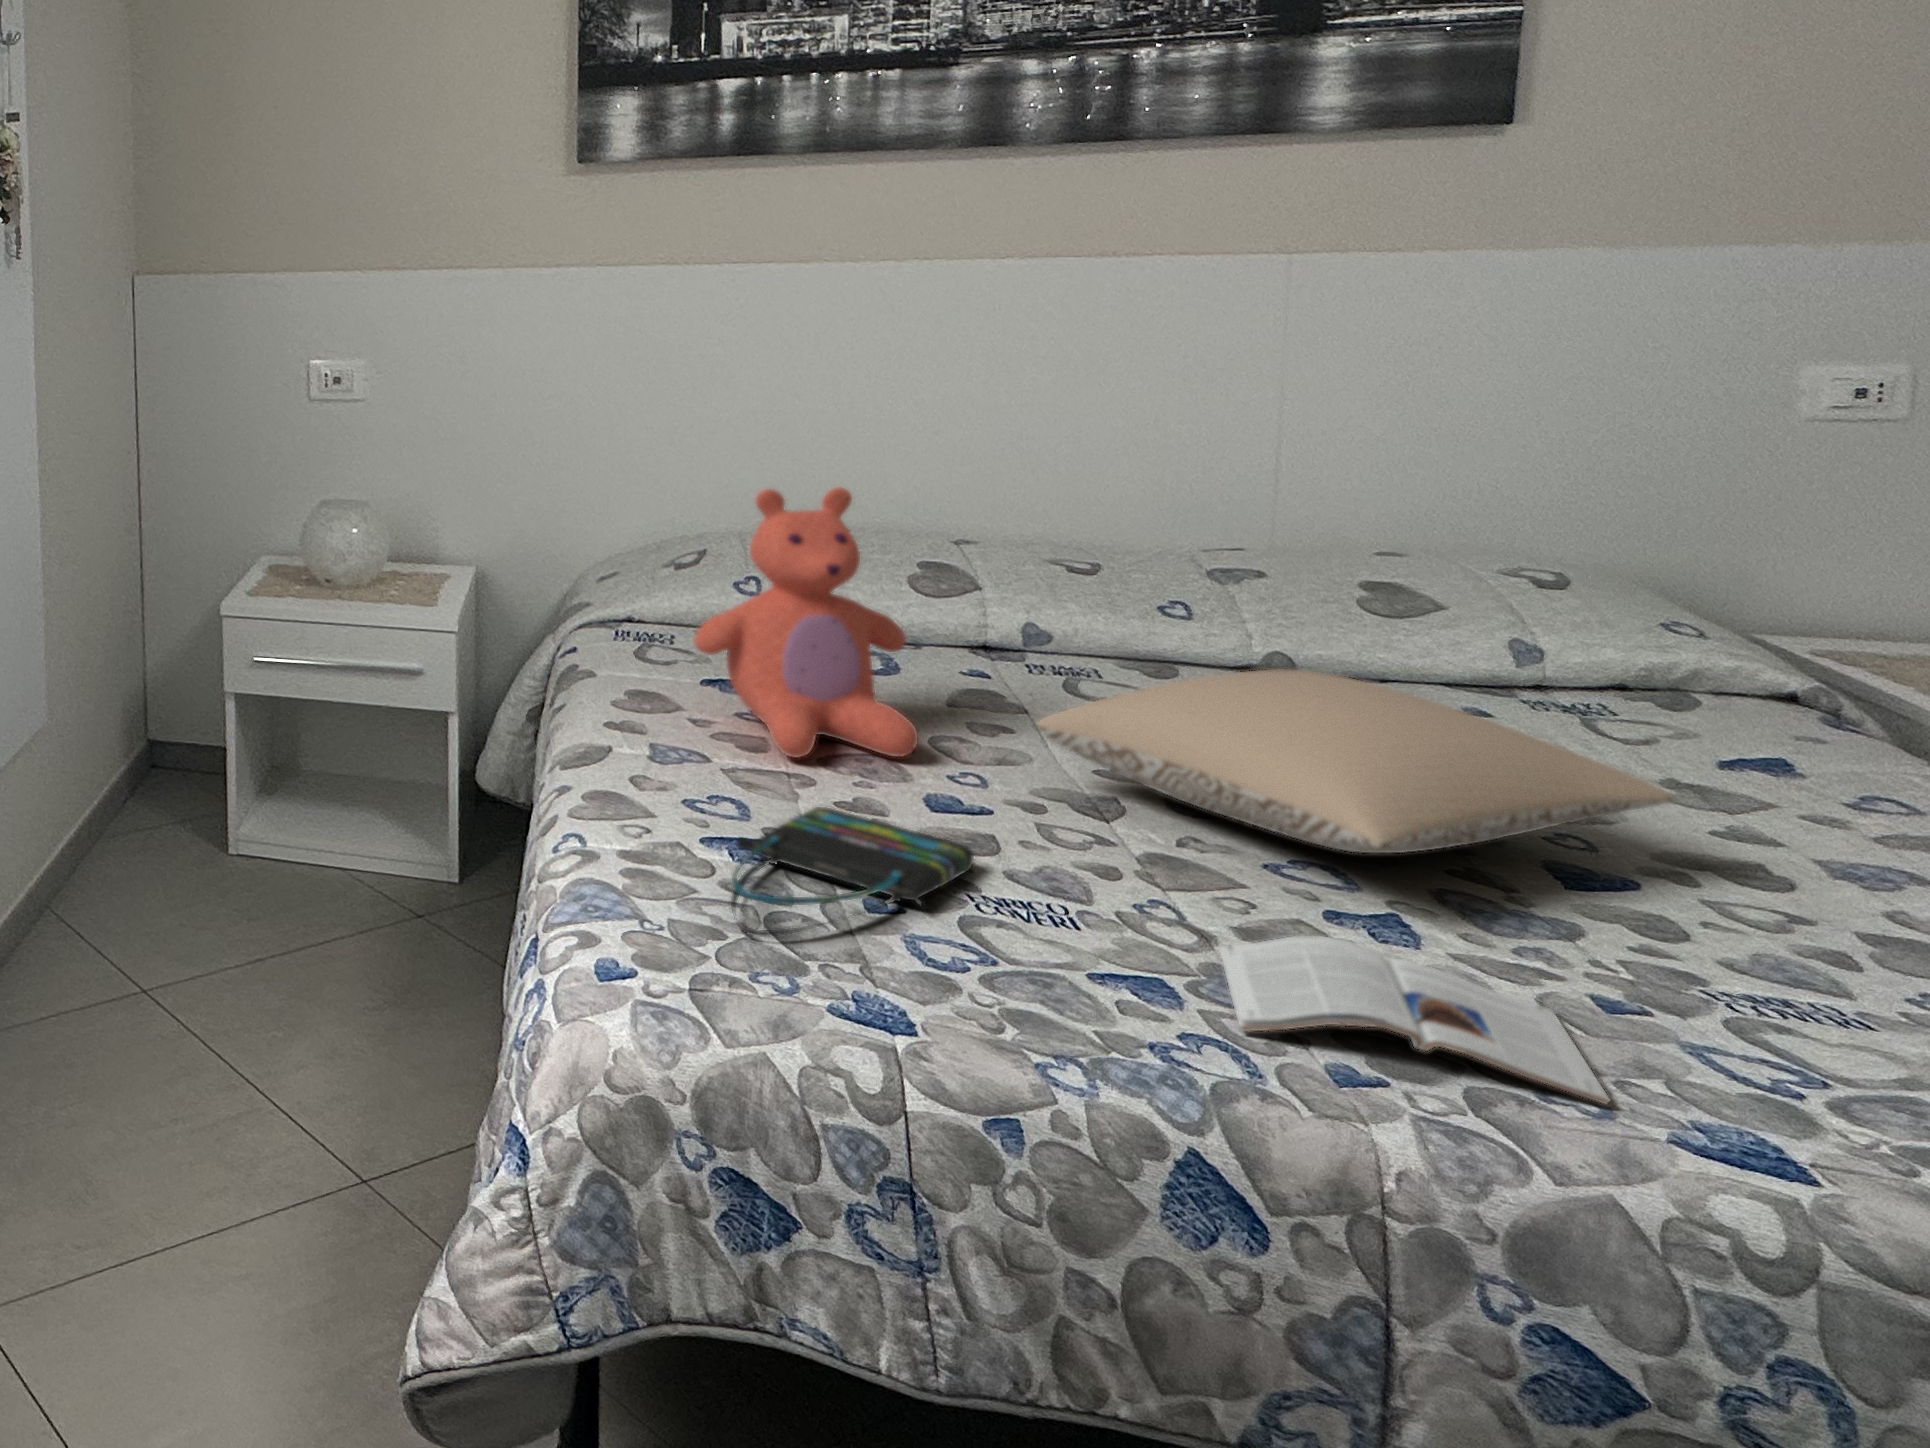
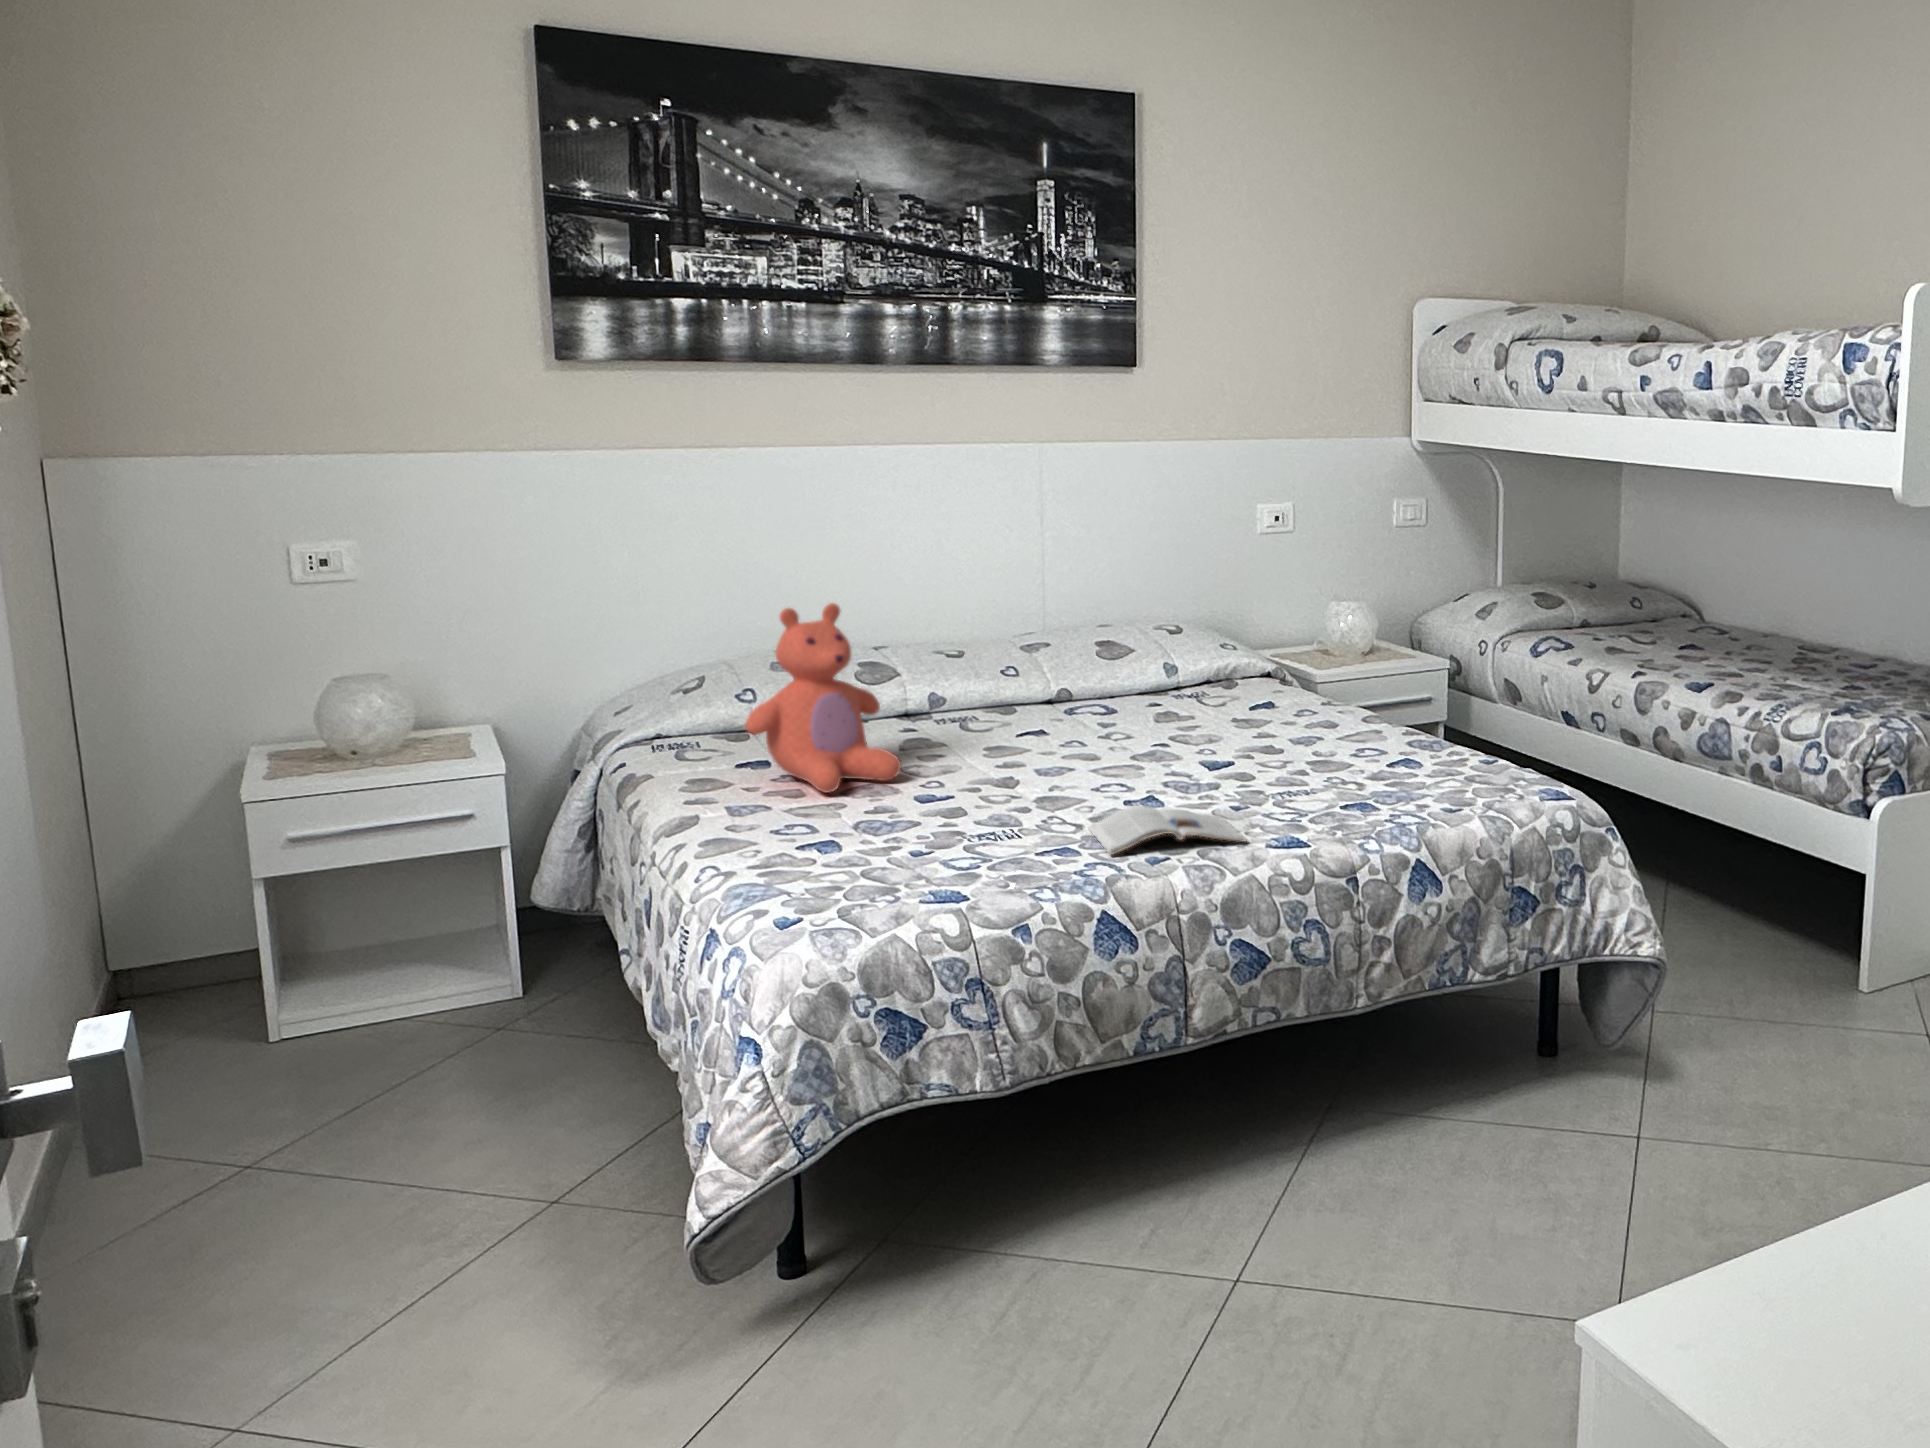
pillow: present [1038,669,1672,853] -> none [970,683,1244,772]
tote bag: present [731,807,974,937] -> none [824,810,960,882]

